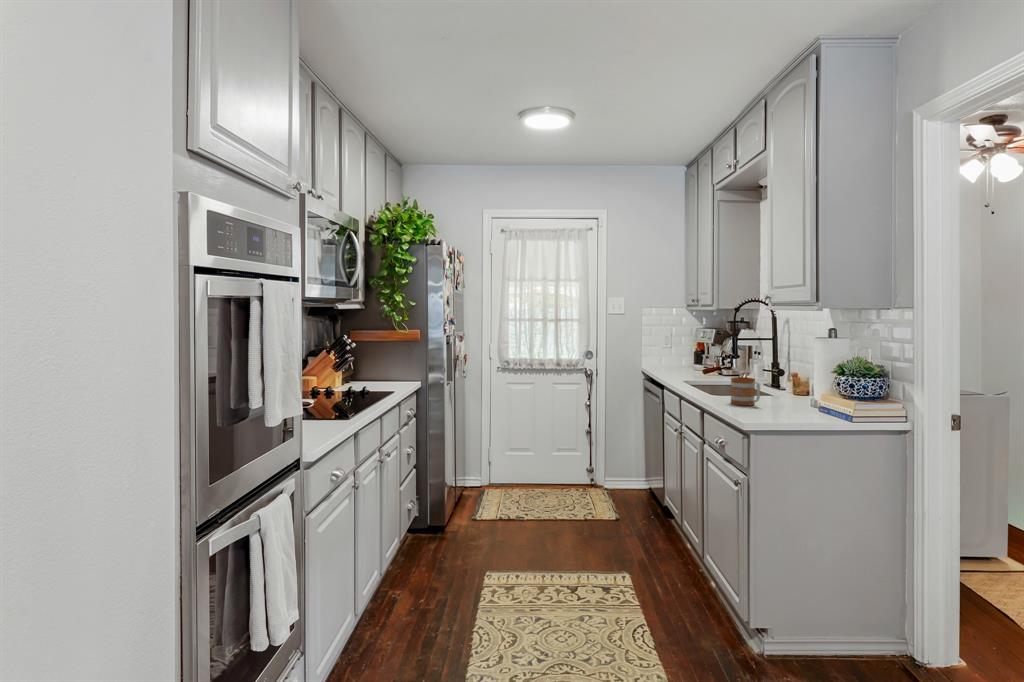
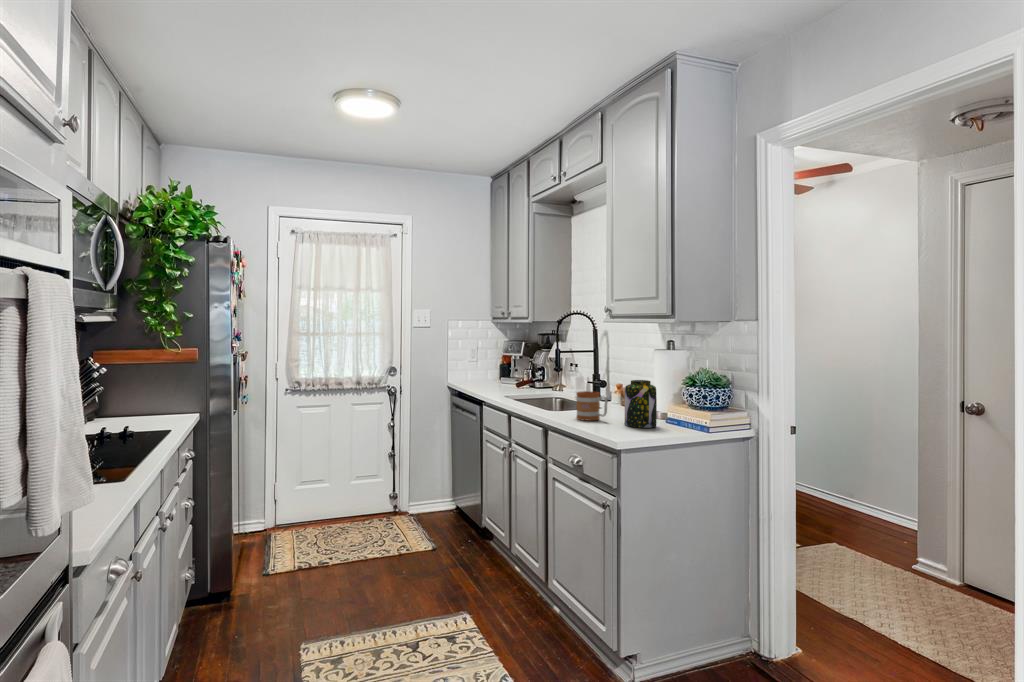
jar: none [775,367,808,414] -> present [625,380,657,428]

